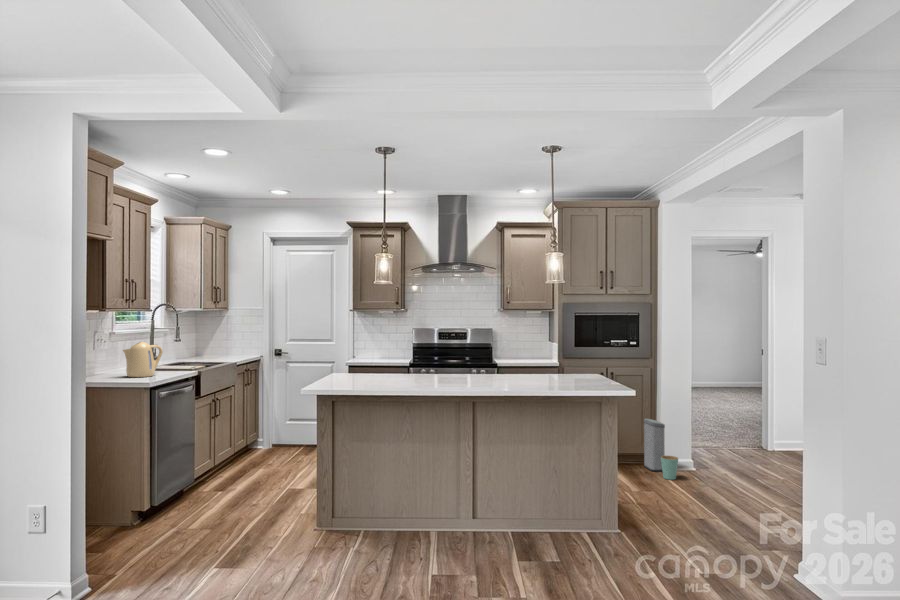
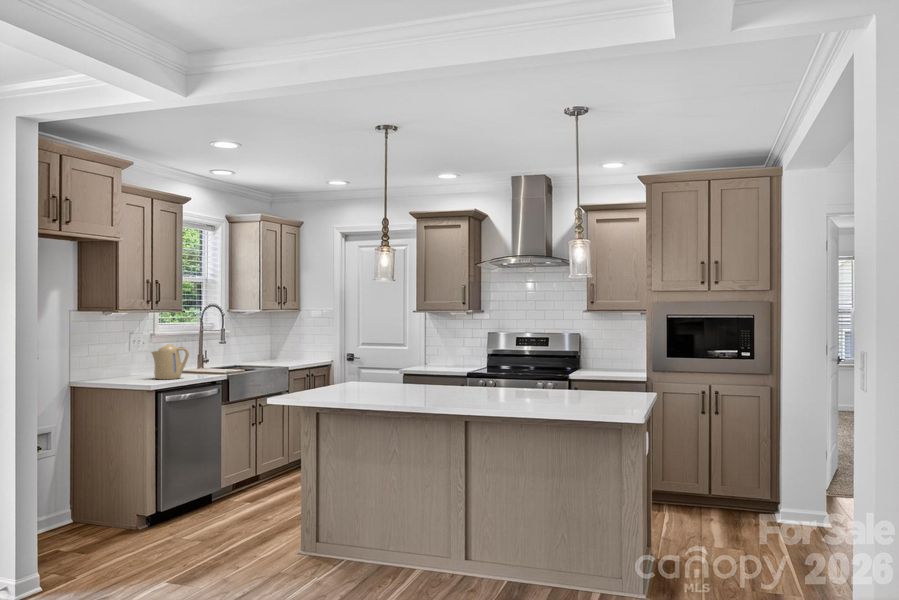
trash can: present [644,419,678,480] -> none [760,457,796,542]

